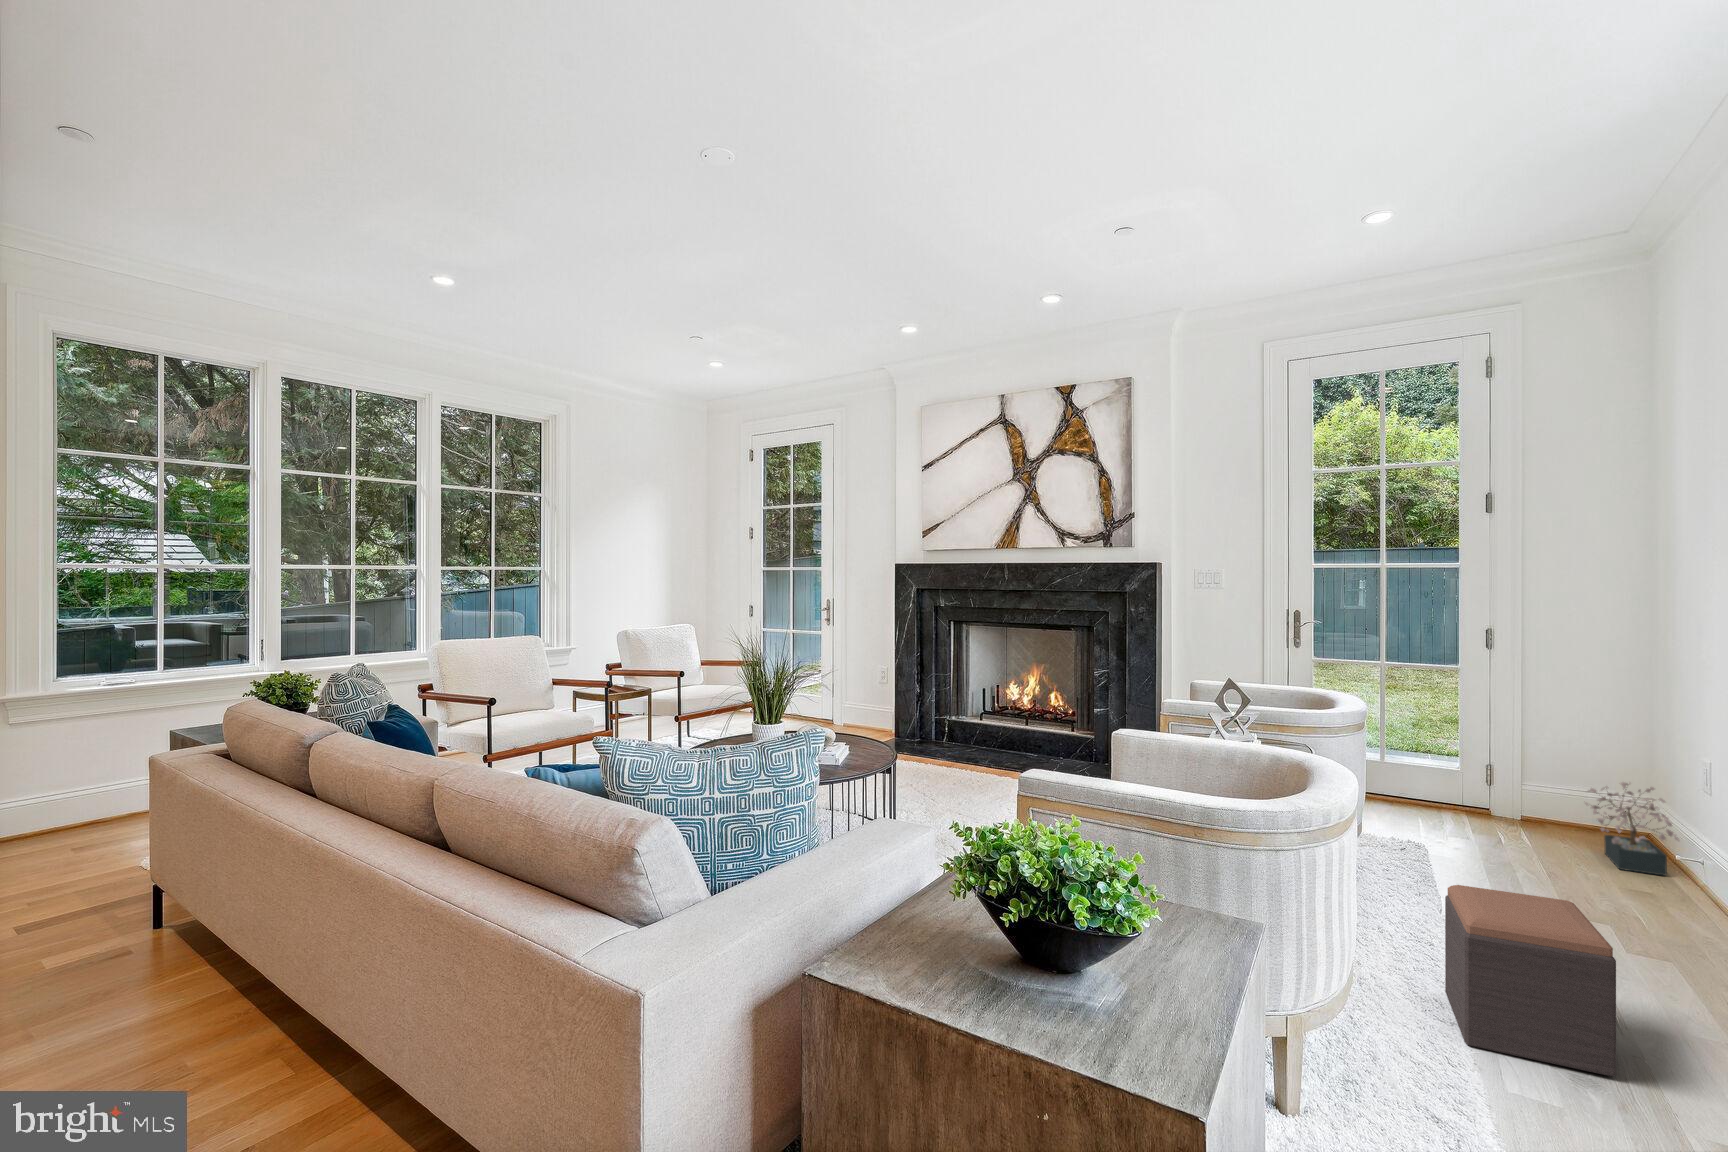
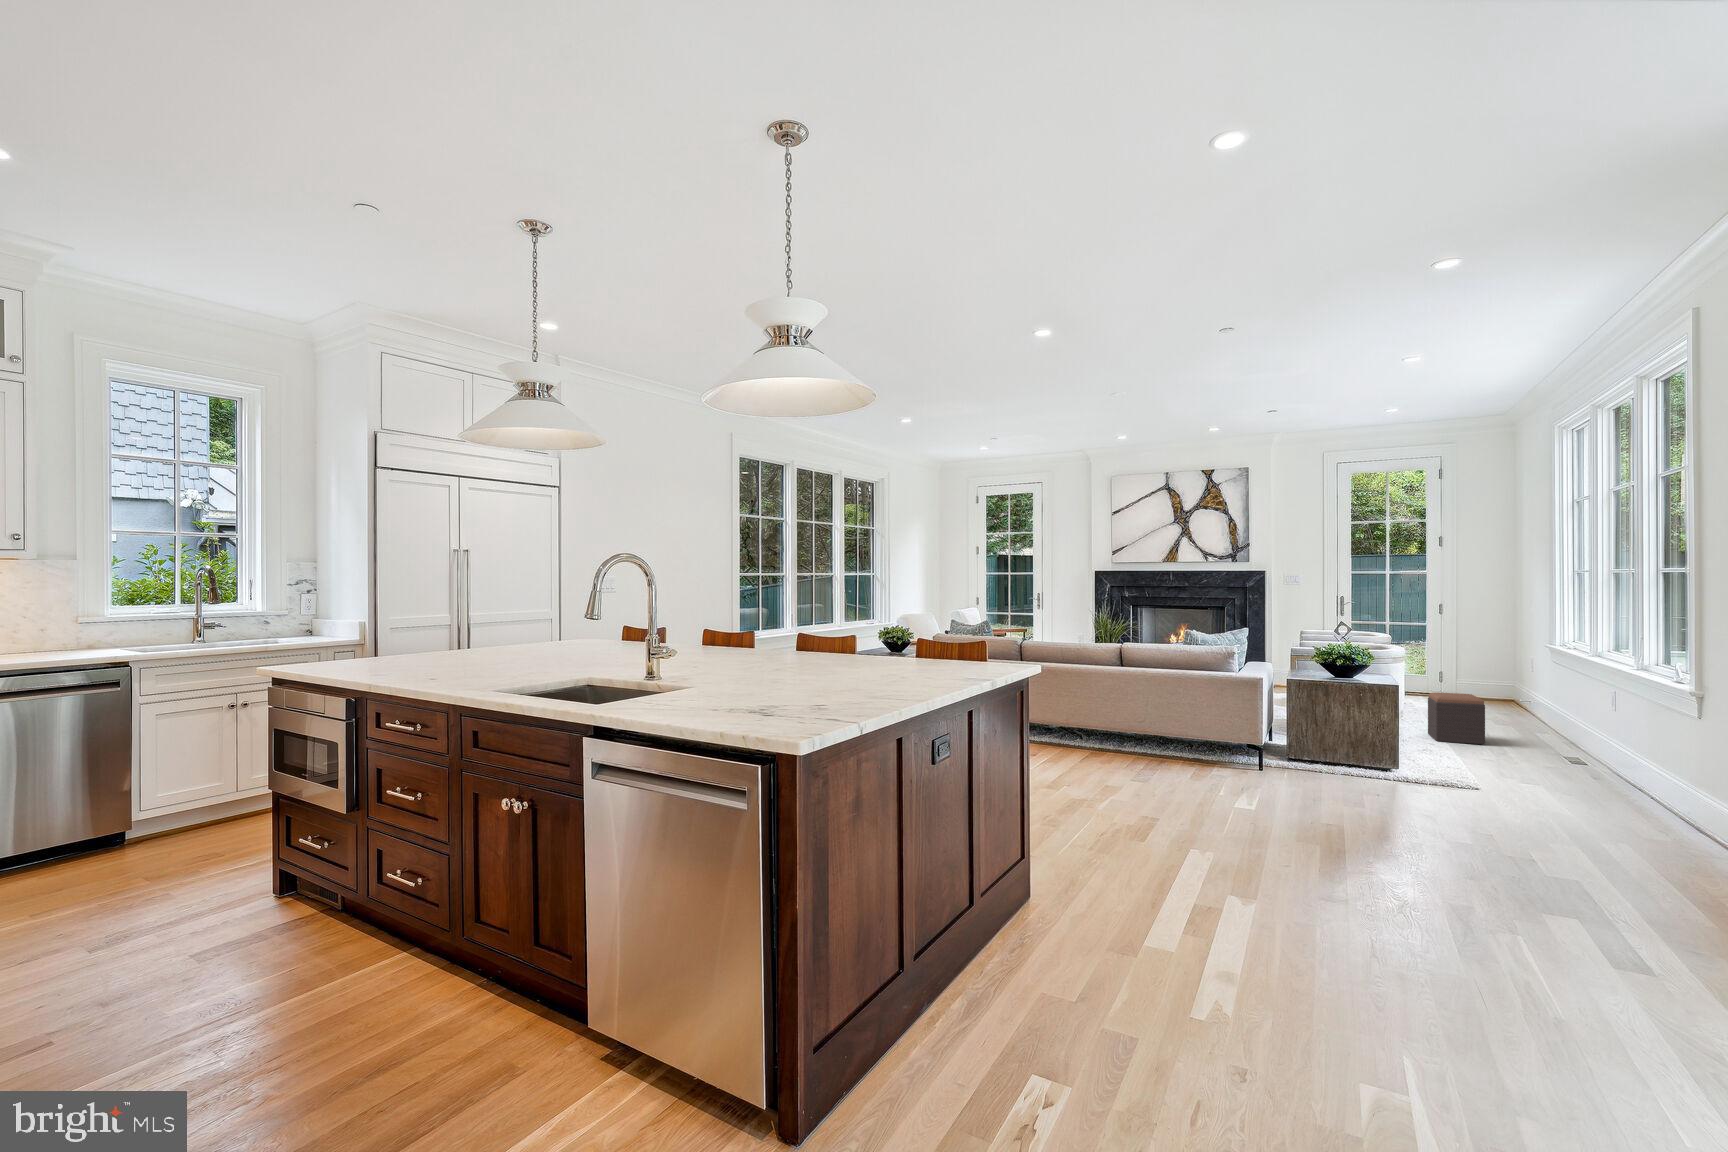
decorative plant: present [1585,782,1679,876] -> none [1485,675,1525,714]

